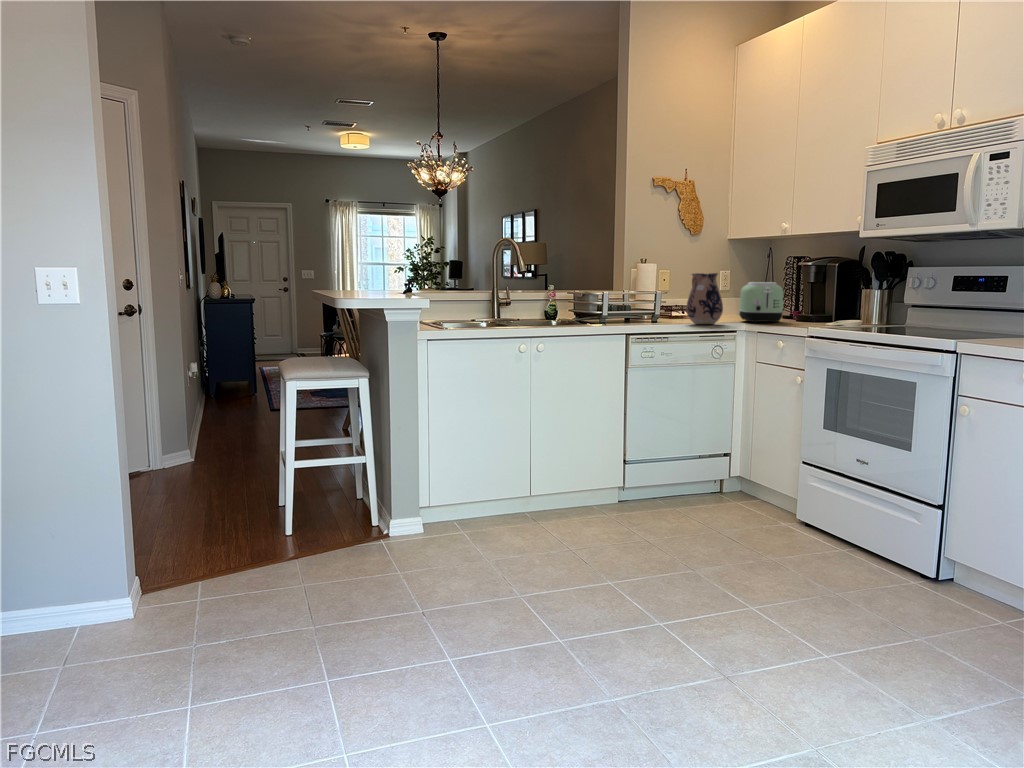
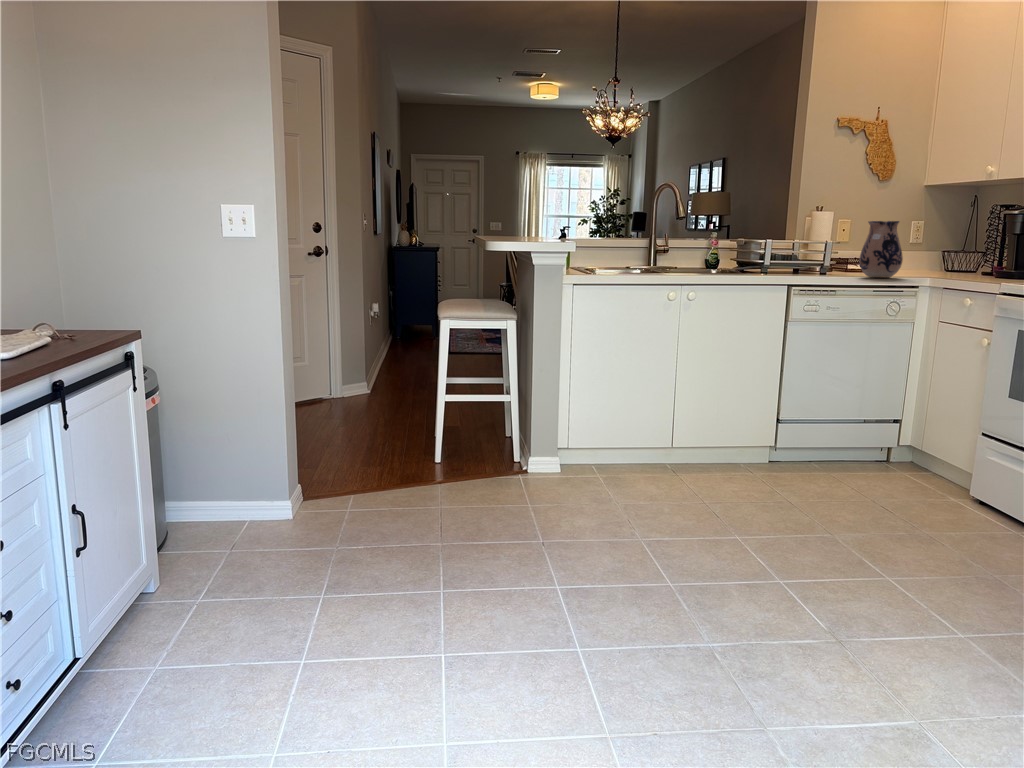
toaster: present [739,282,783,323] -> none [925,232,980,278]

